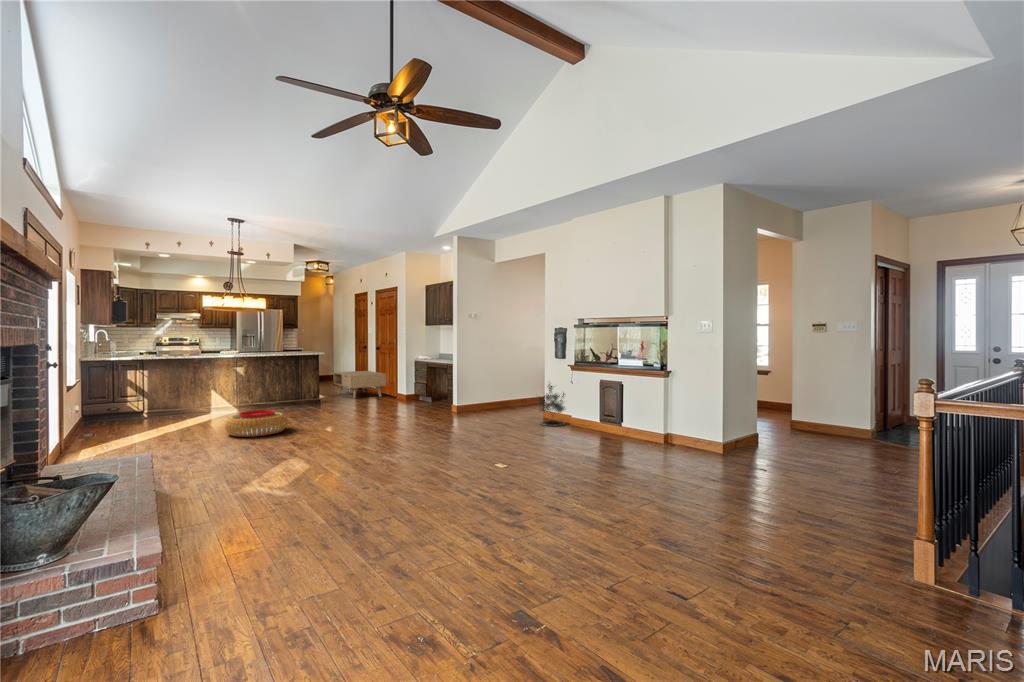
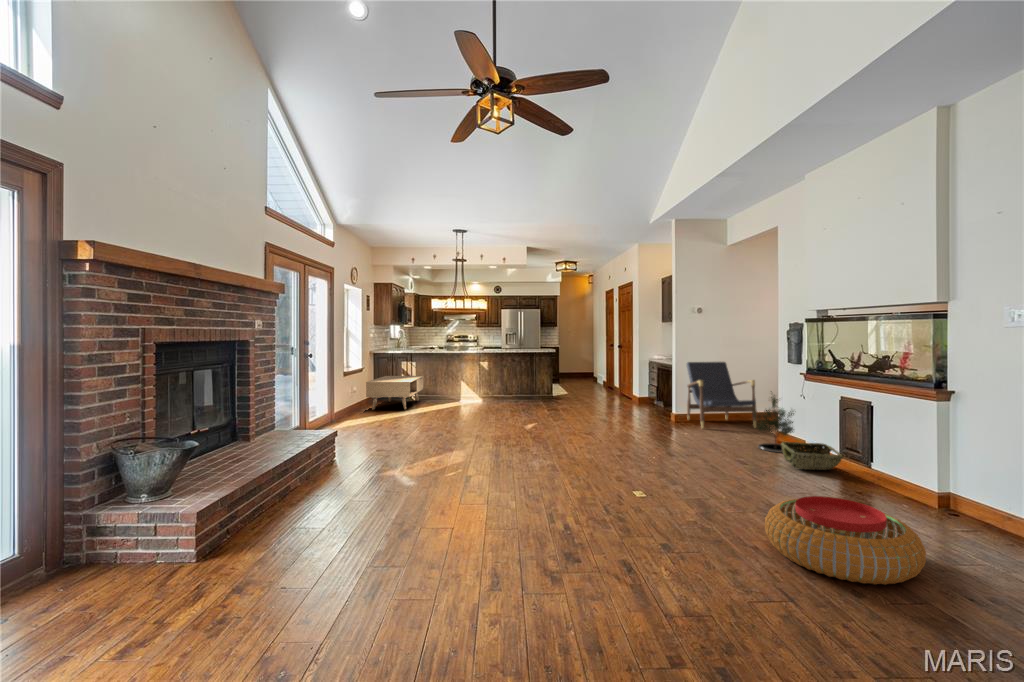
lounge chair: none [468,360,526,417] -> present [687,362,756,428]
coffee table: present [334,371,386,399] -> present [366,376,423,410]
pouf: present [225,410,288,437] -> present [765,496,926,585]
woven basket: none [567,415,605,435] -> present [781,442,843,470]

